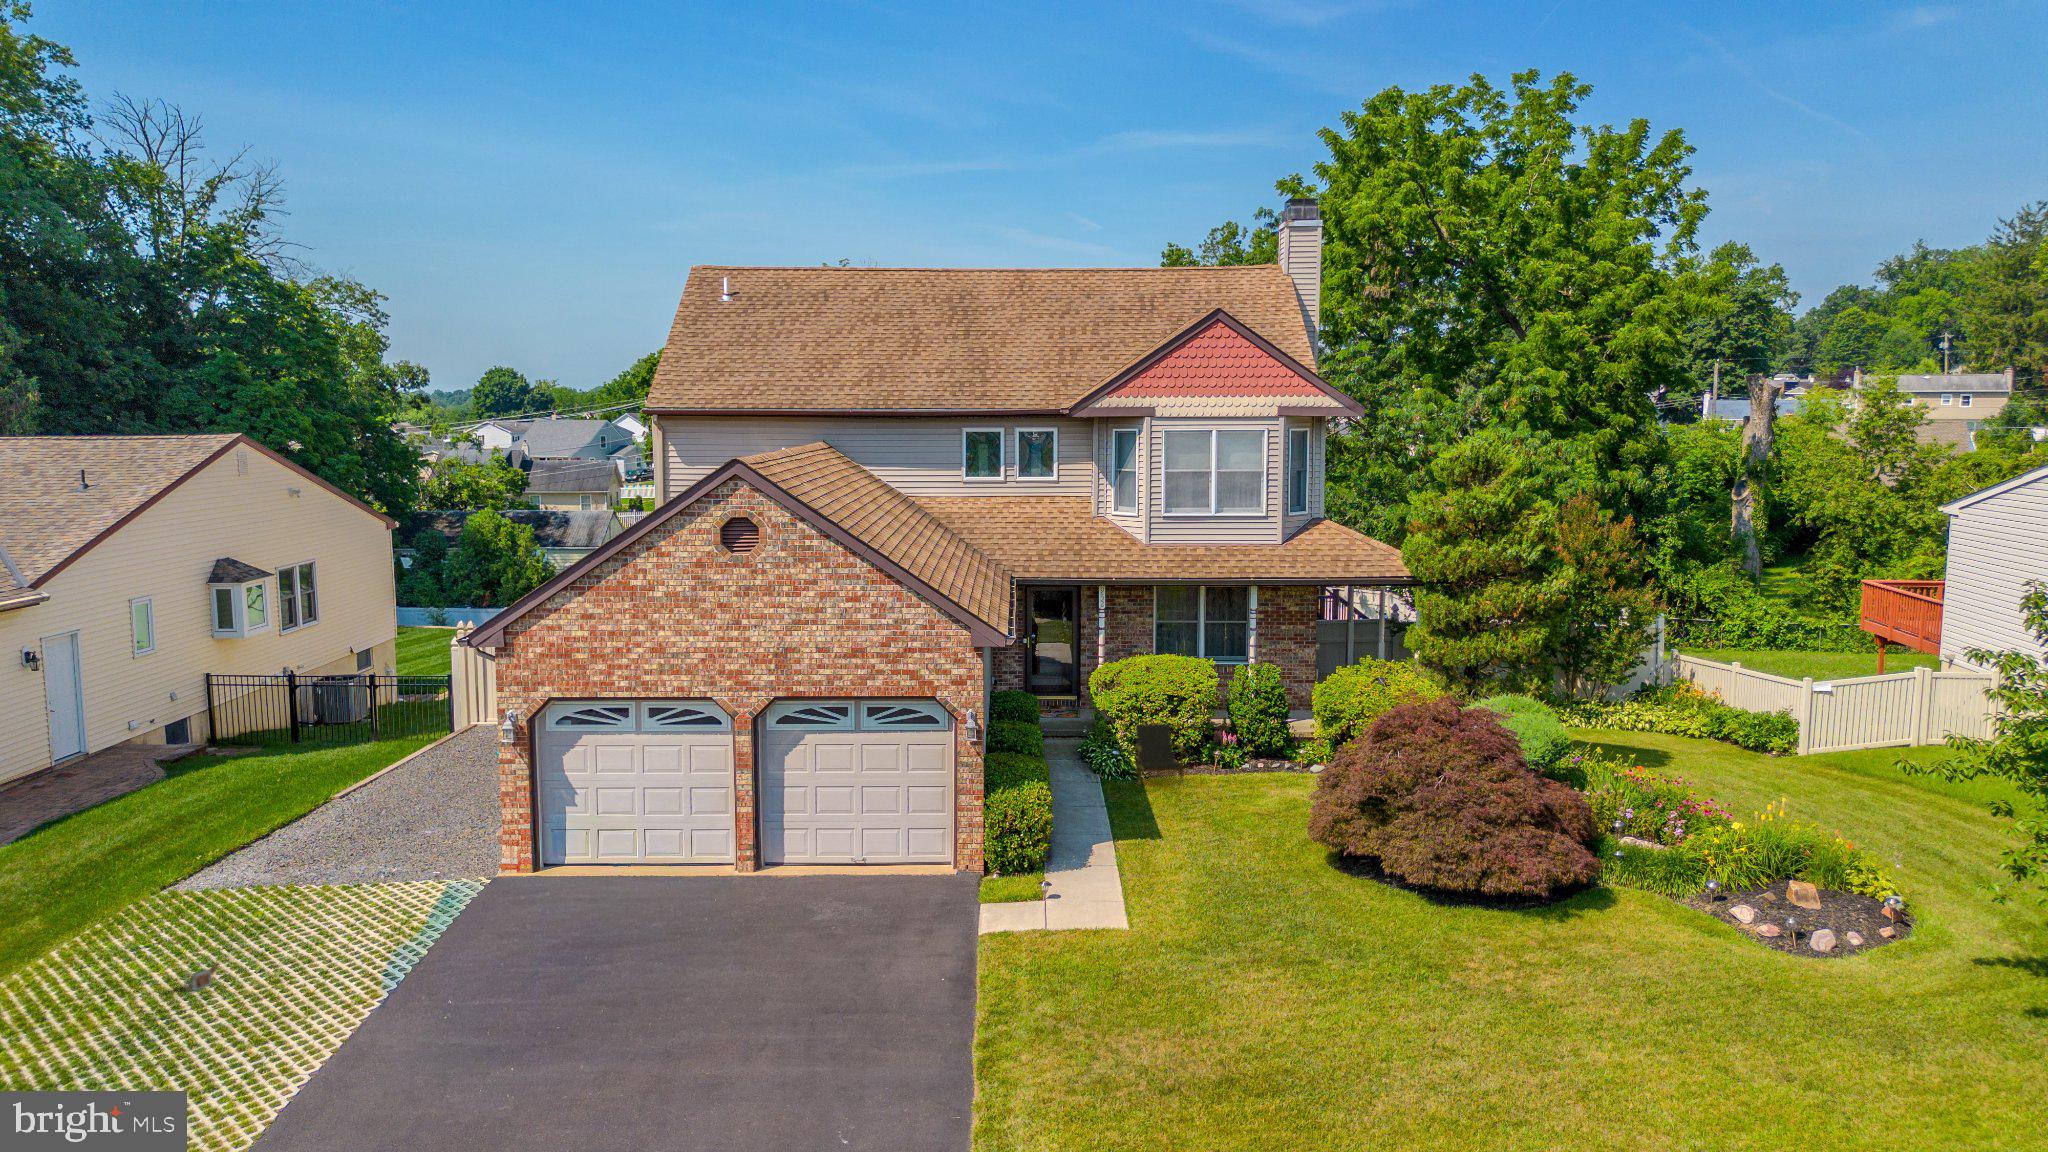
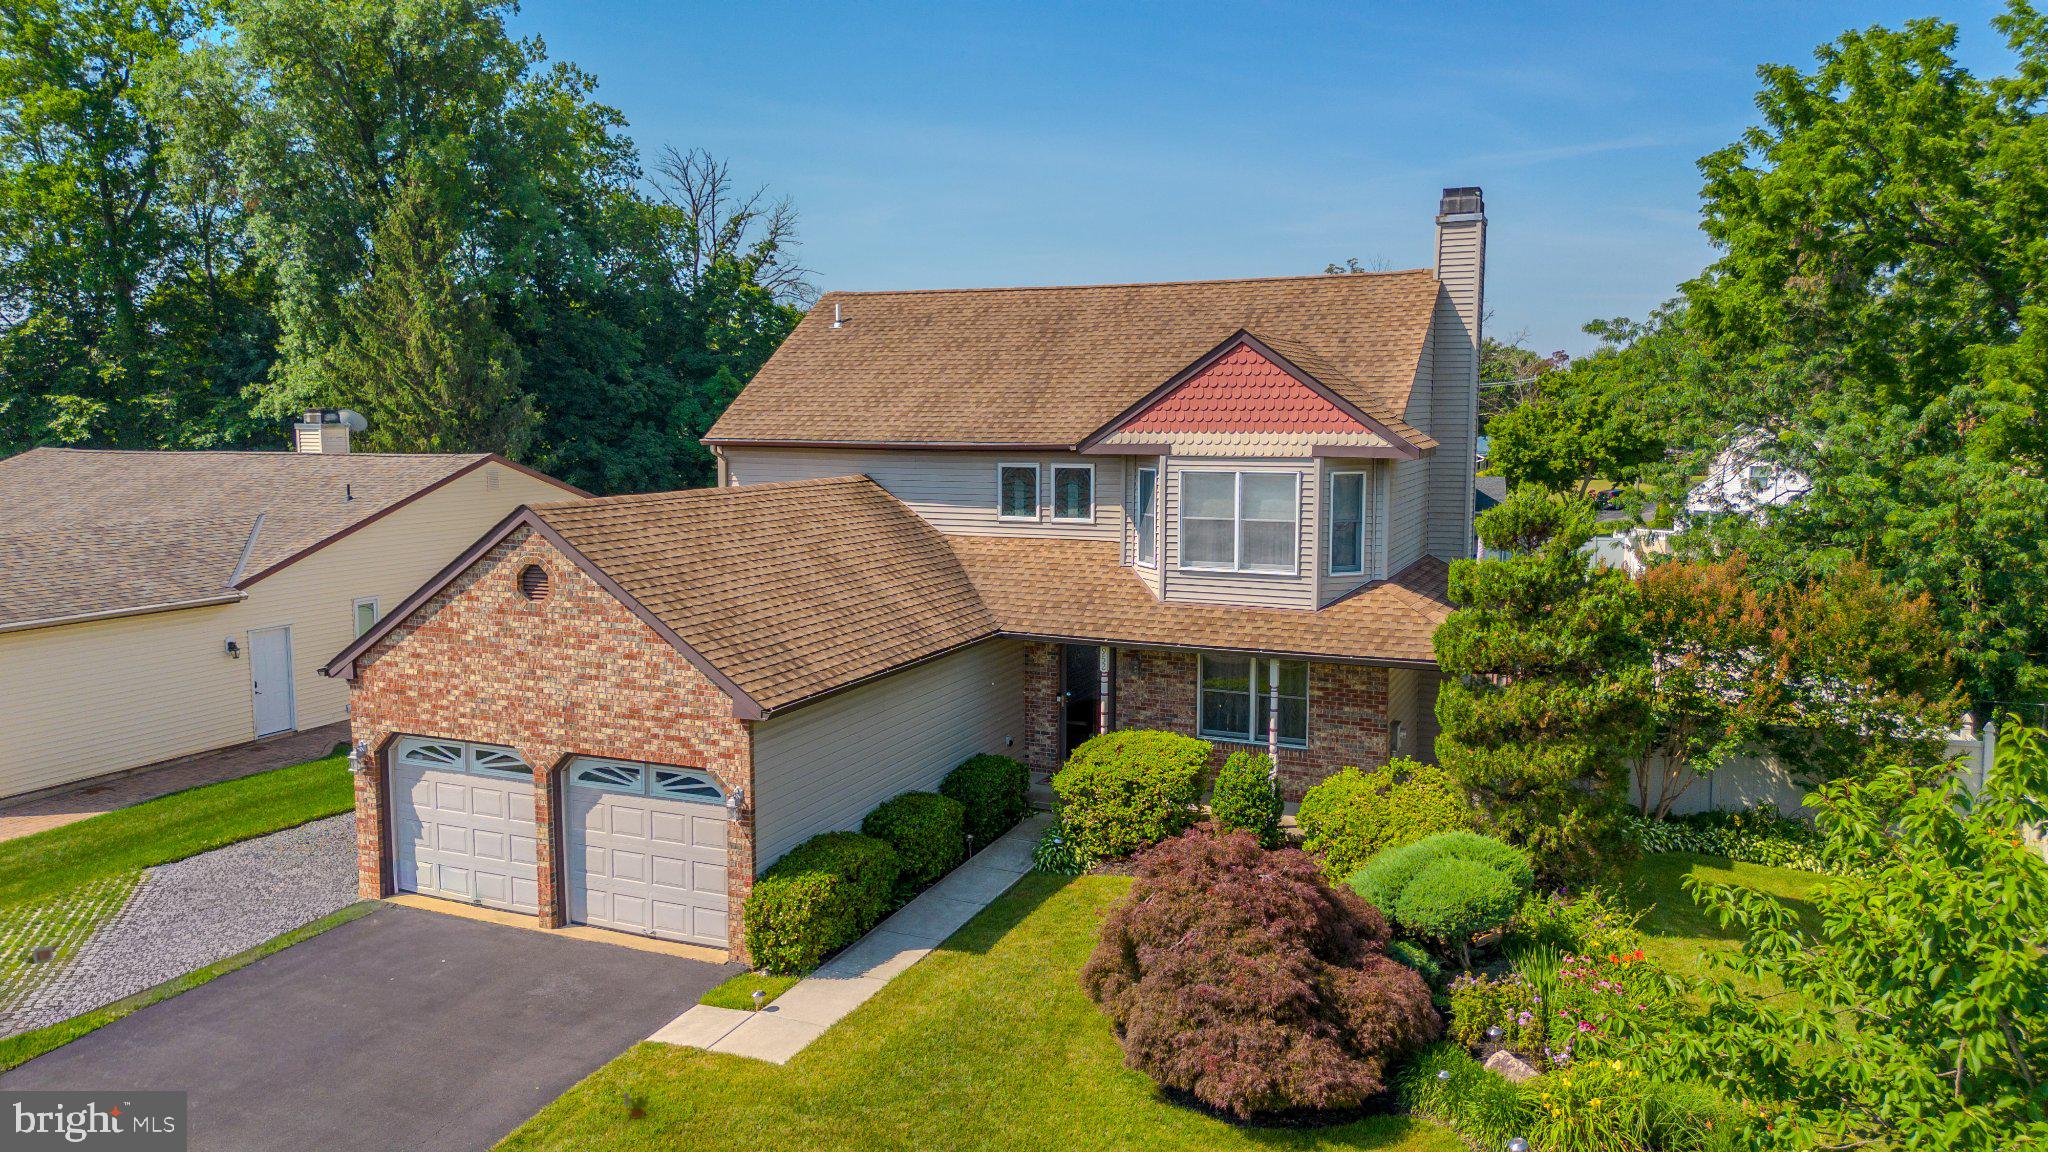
lounge chair: present [1135,723,1183,783] -> none [1057,808,1112,883]
decorative plant: none [1028,982,1057,1007] -> present [624,1092,650,1118]

